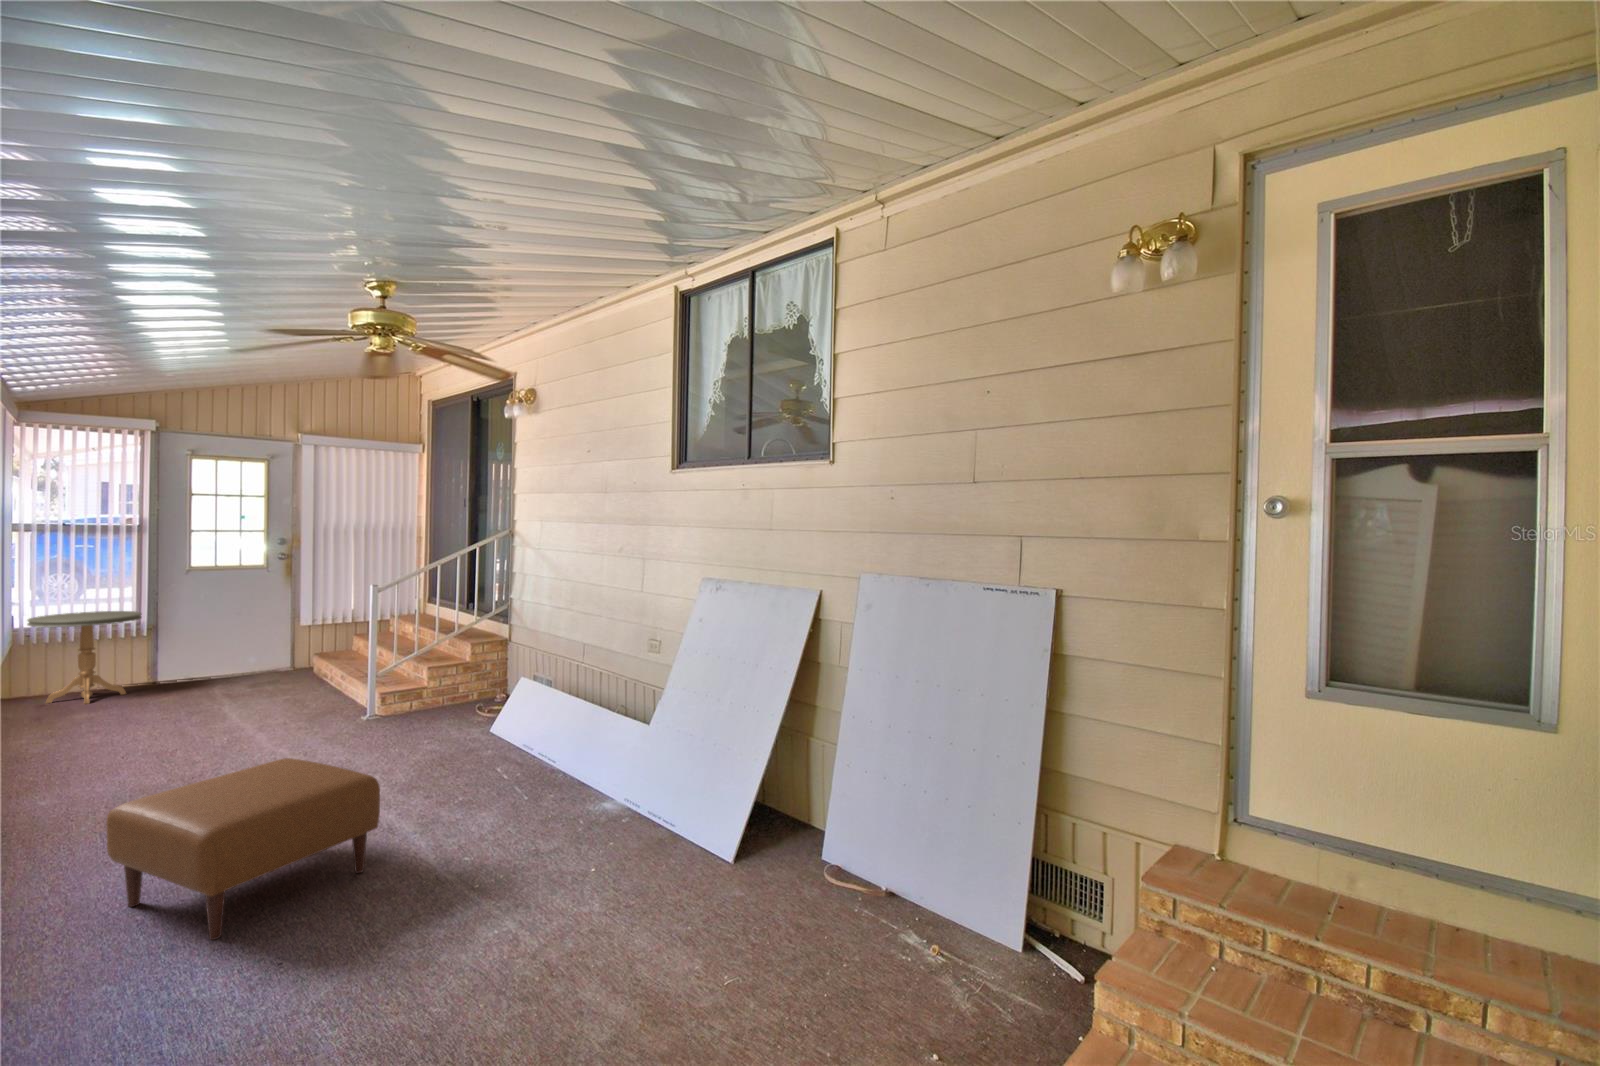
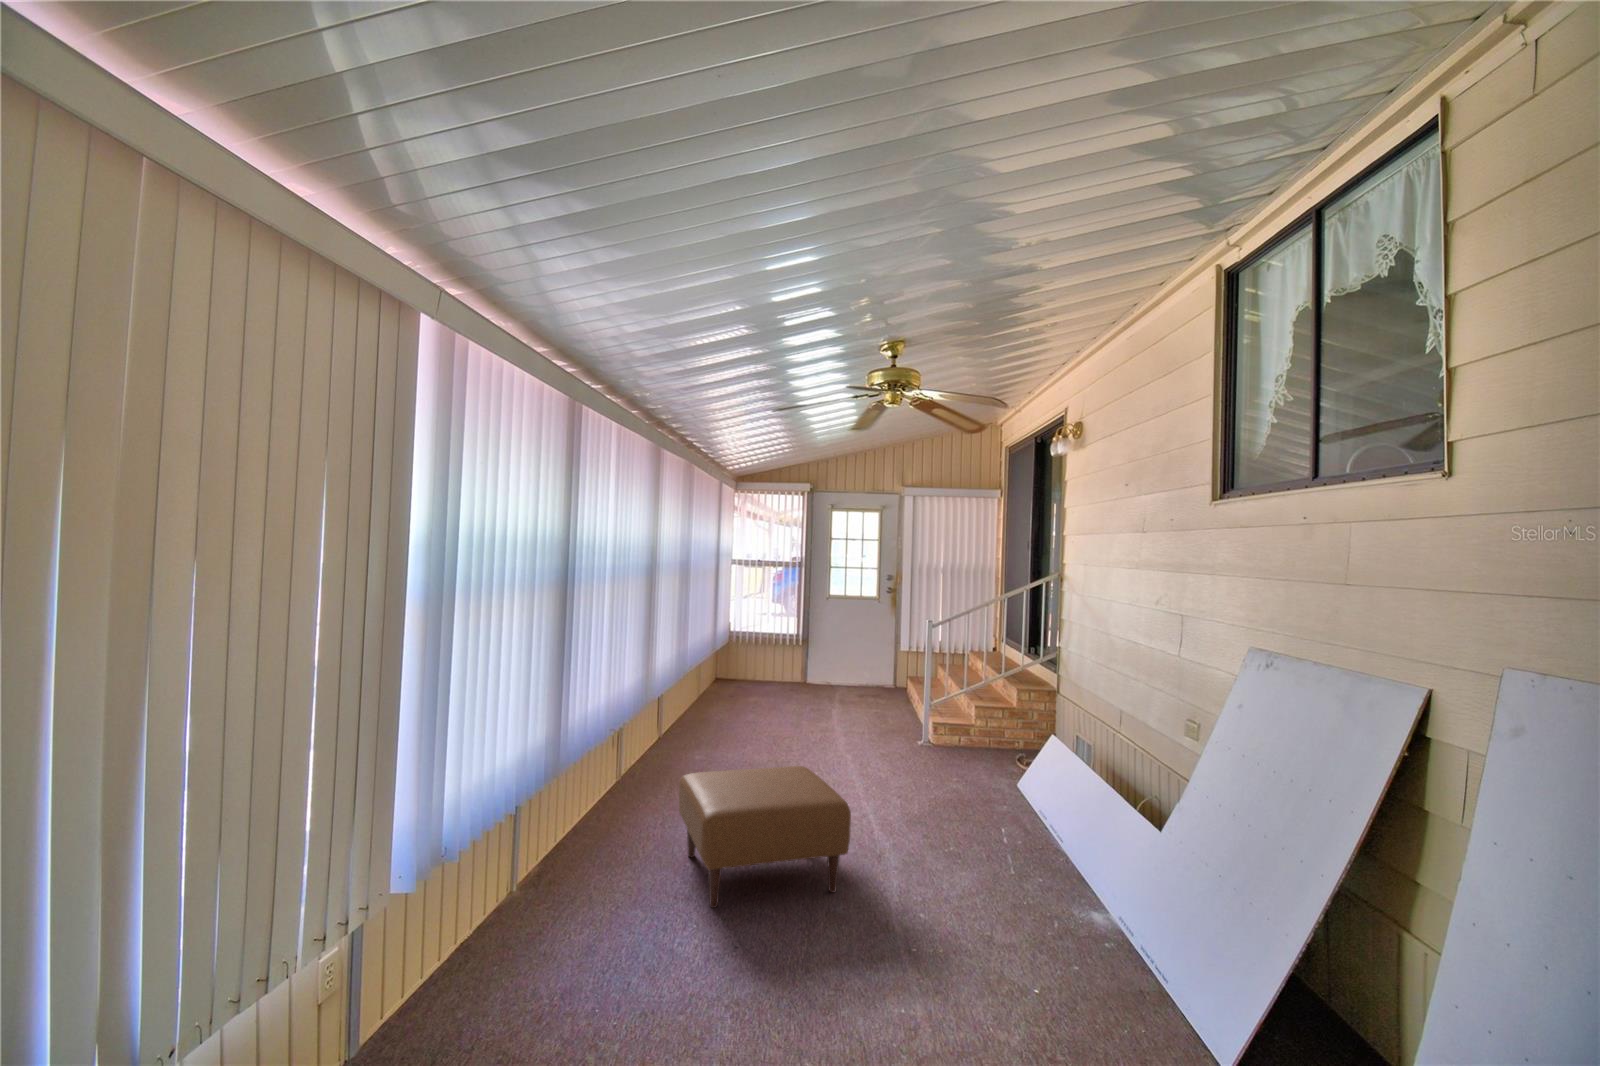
side table: present [28,611,142,704] -> none [736,624,796,692]

